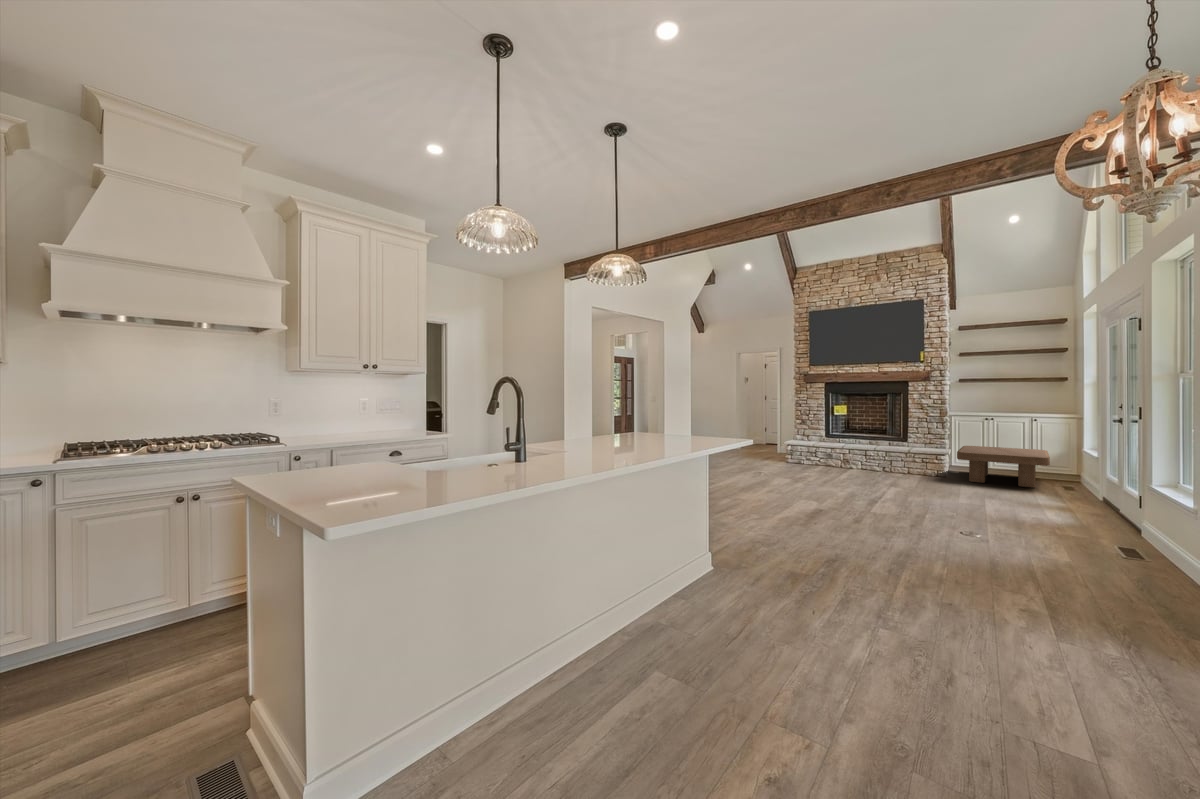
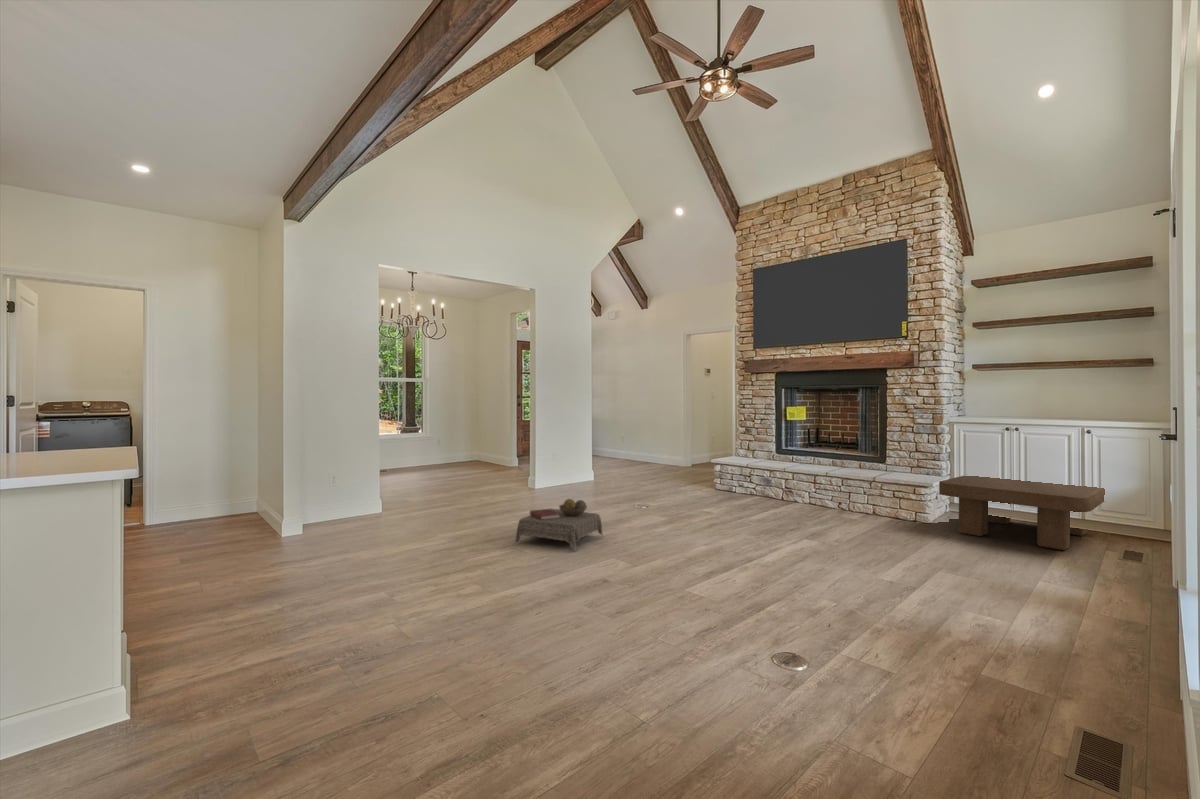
ottoman: none [739,470,785,501] -> present [516,499,603,551]

